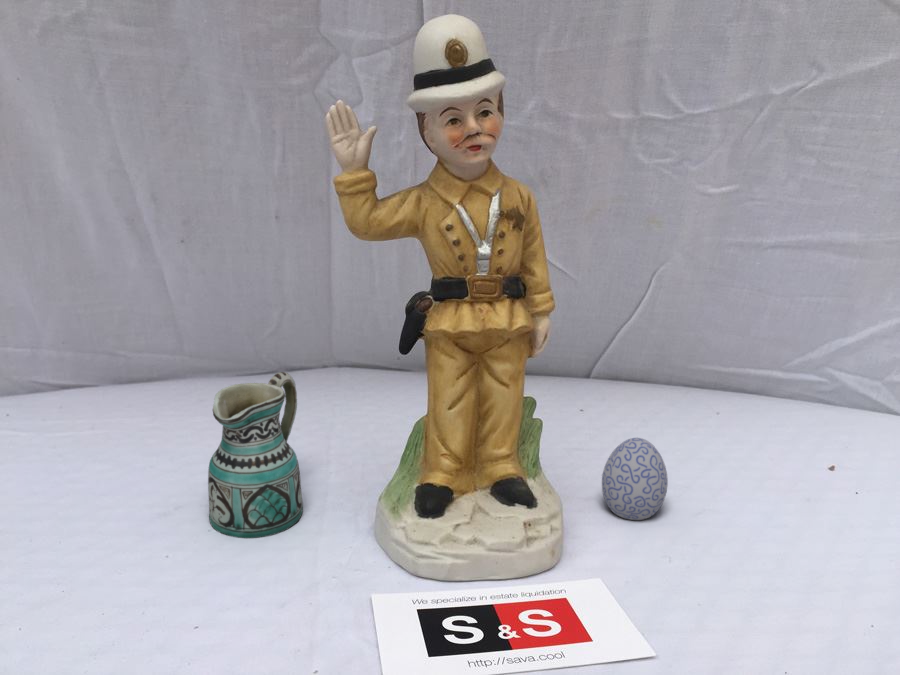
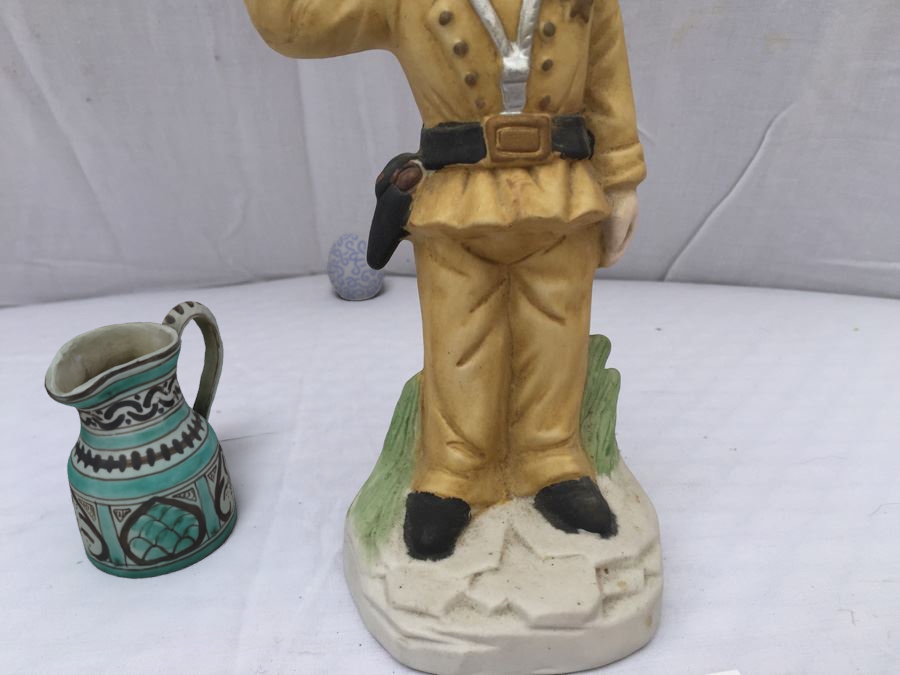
decorative egg: present [602,438,668,520] -> present [328,234,385,301]

